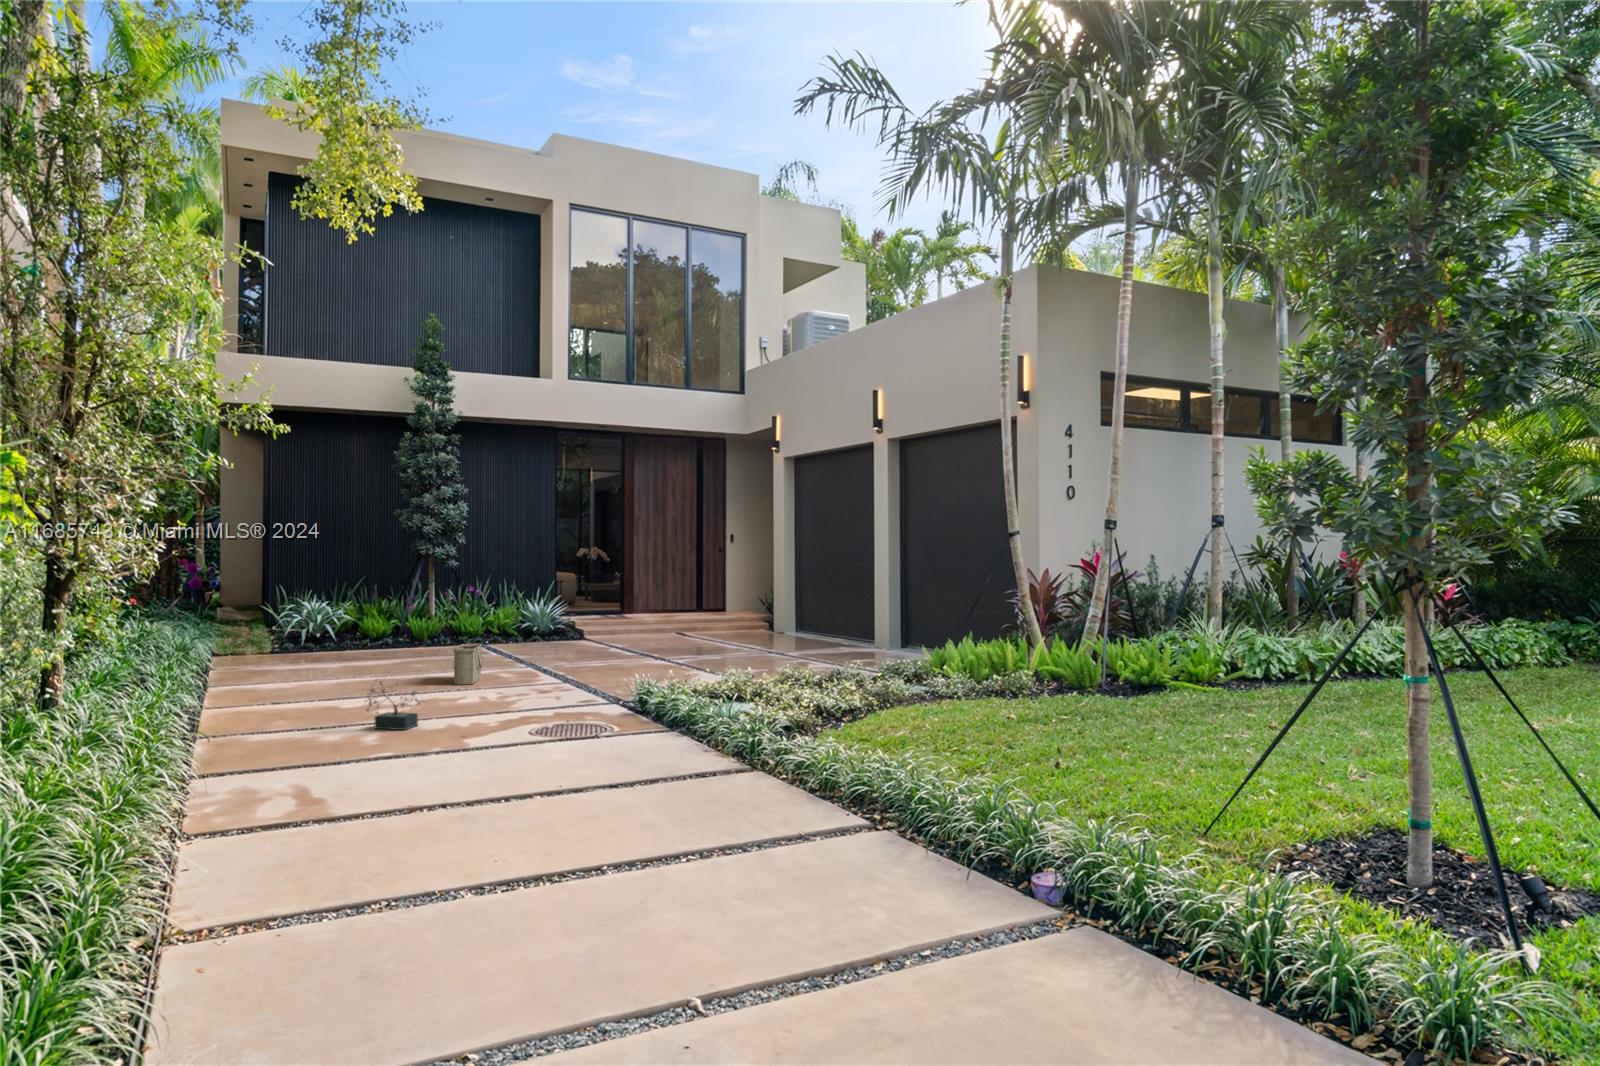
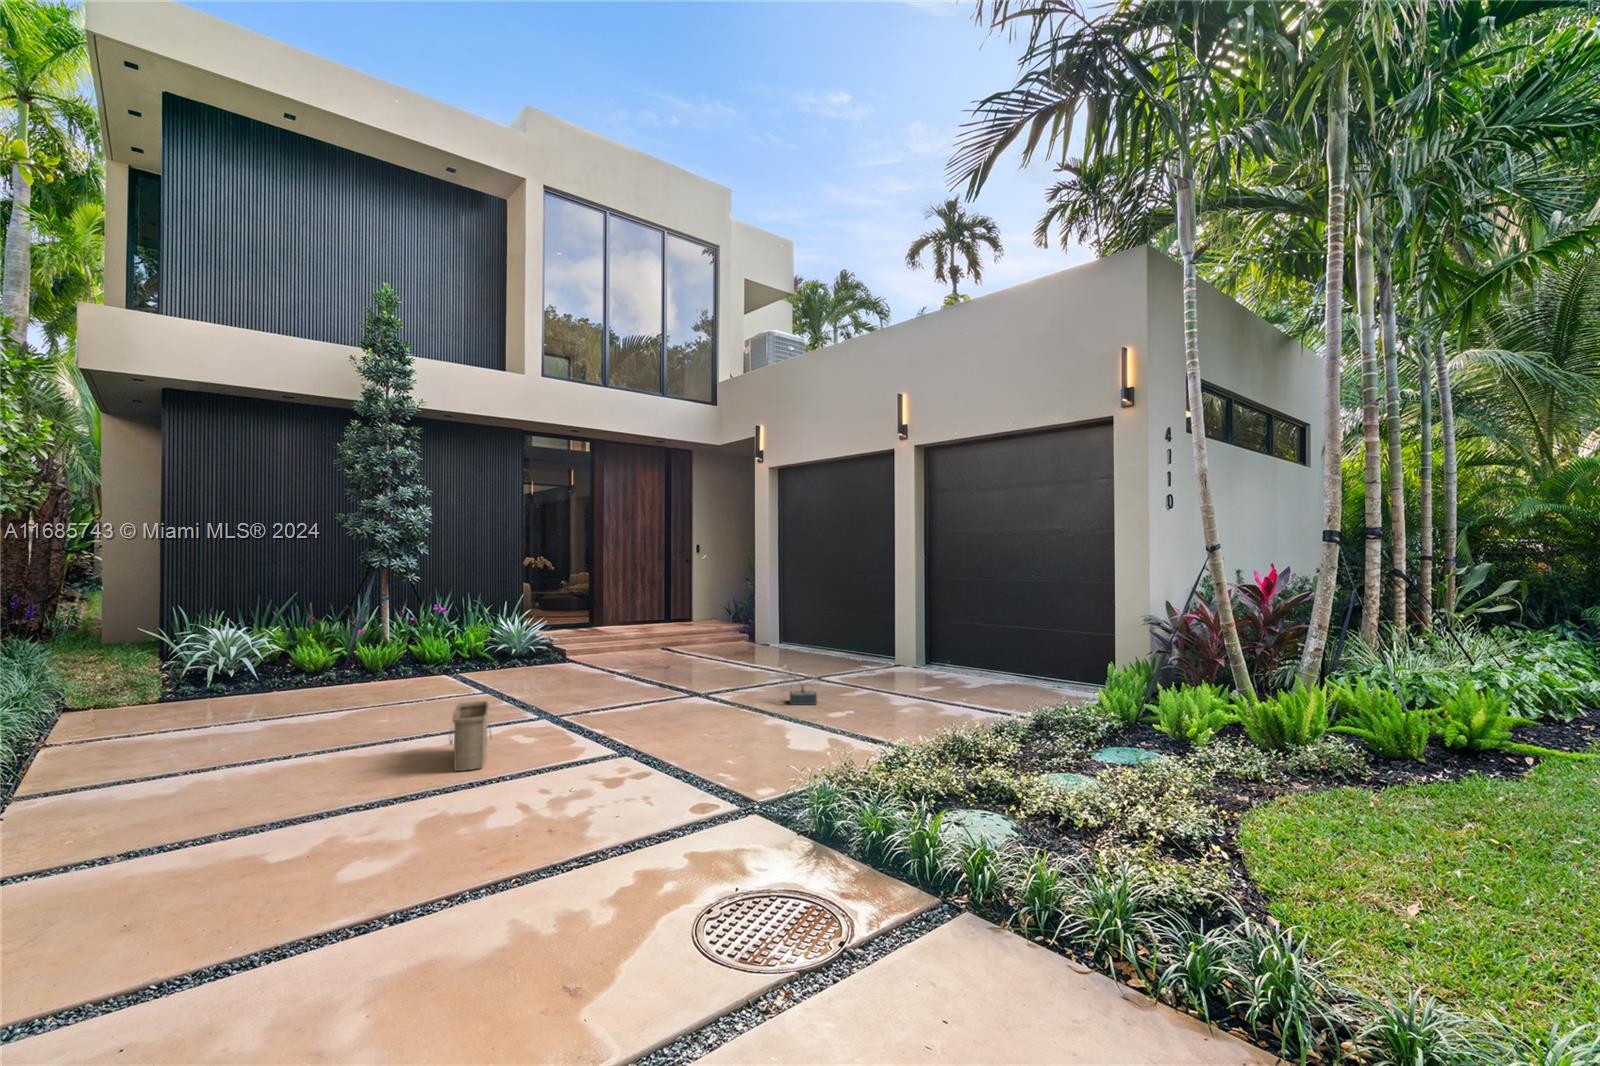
decorative plant: present [365,679,420,730] -> present [782,665,823,705]

